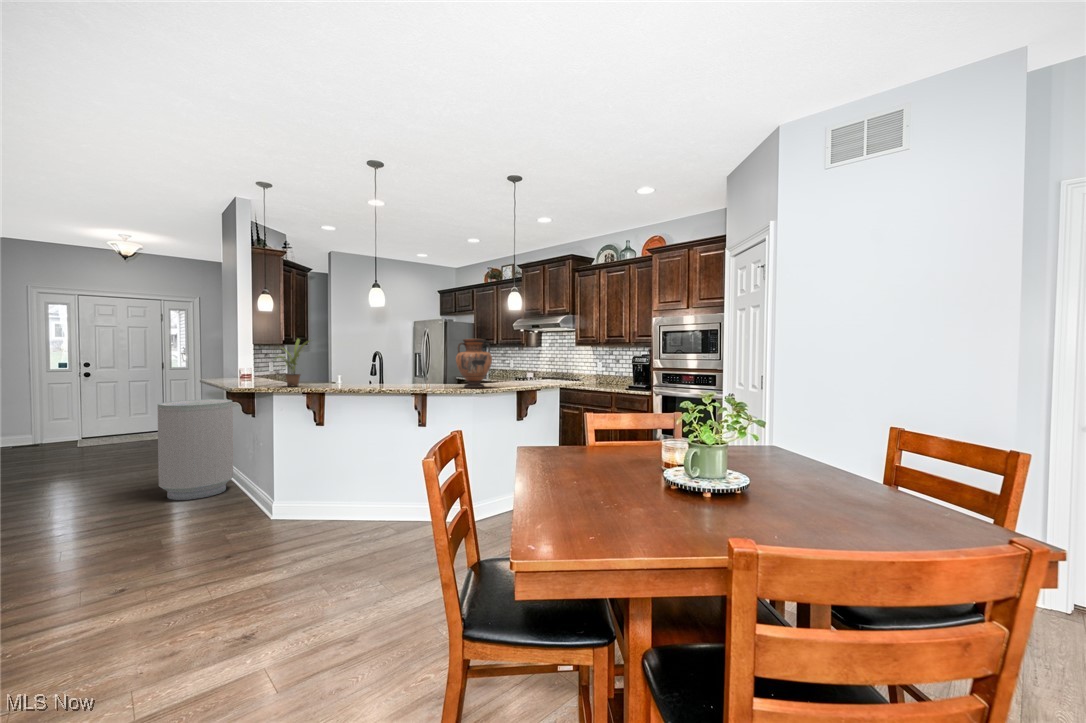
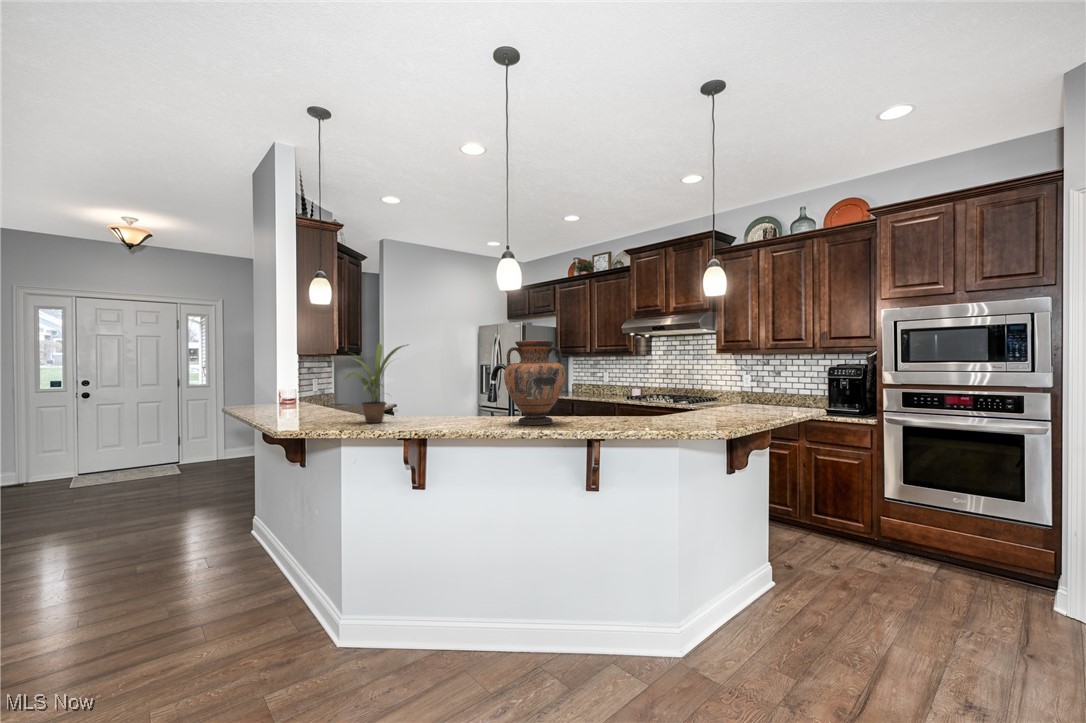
vase: present [456,339,492,388] -> present [504,340,565,425]
trash can: present [158,399,233,500] -> none [161,434,270,591]

